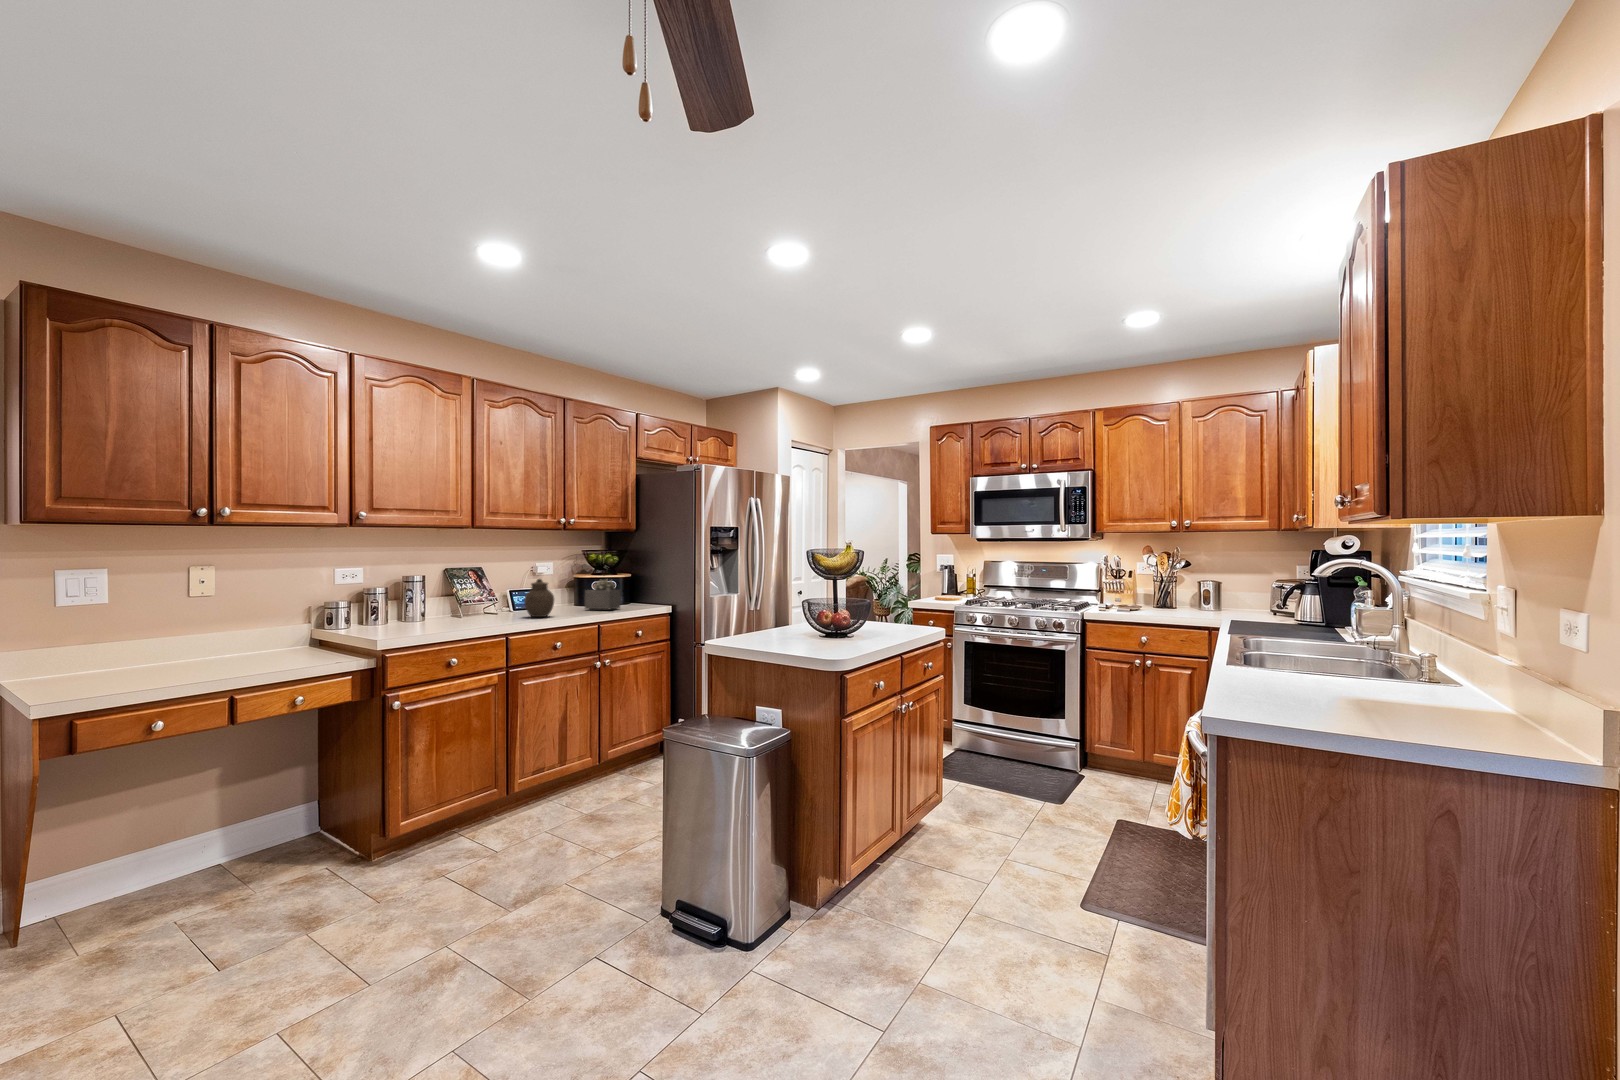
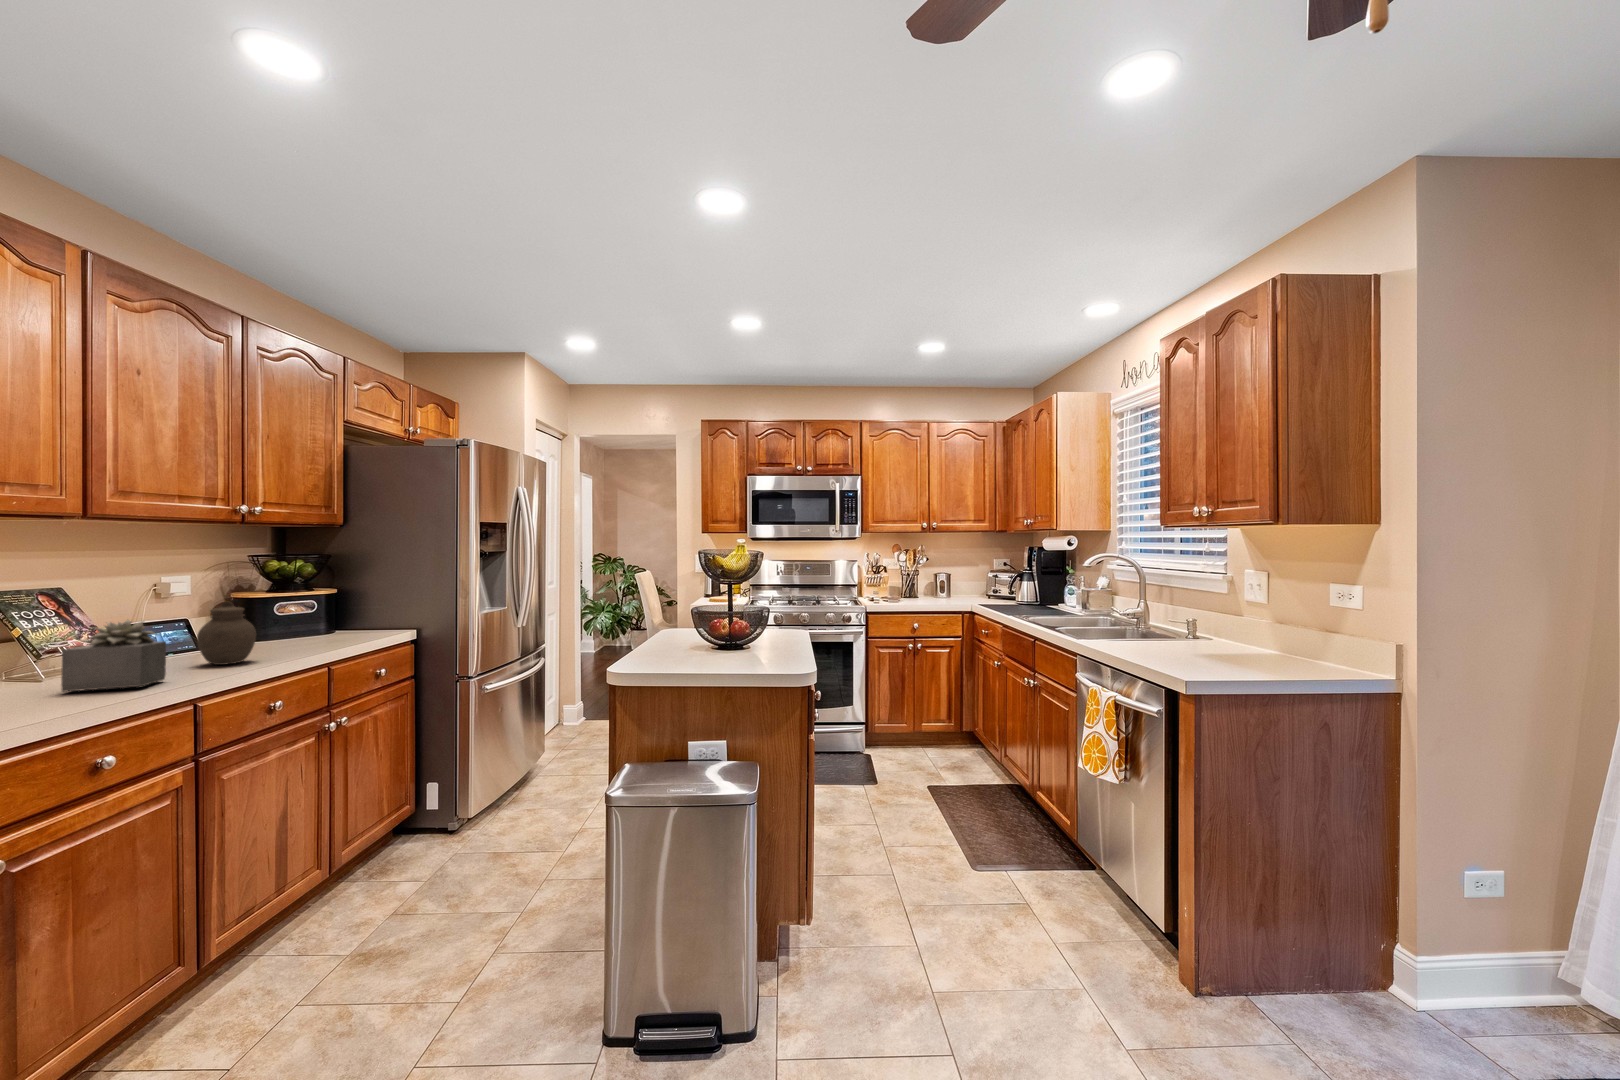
succulent plant: present [585,580,621,609] -> present [61,620,166,692]

